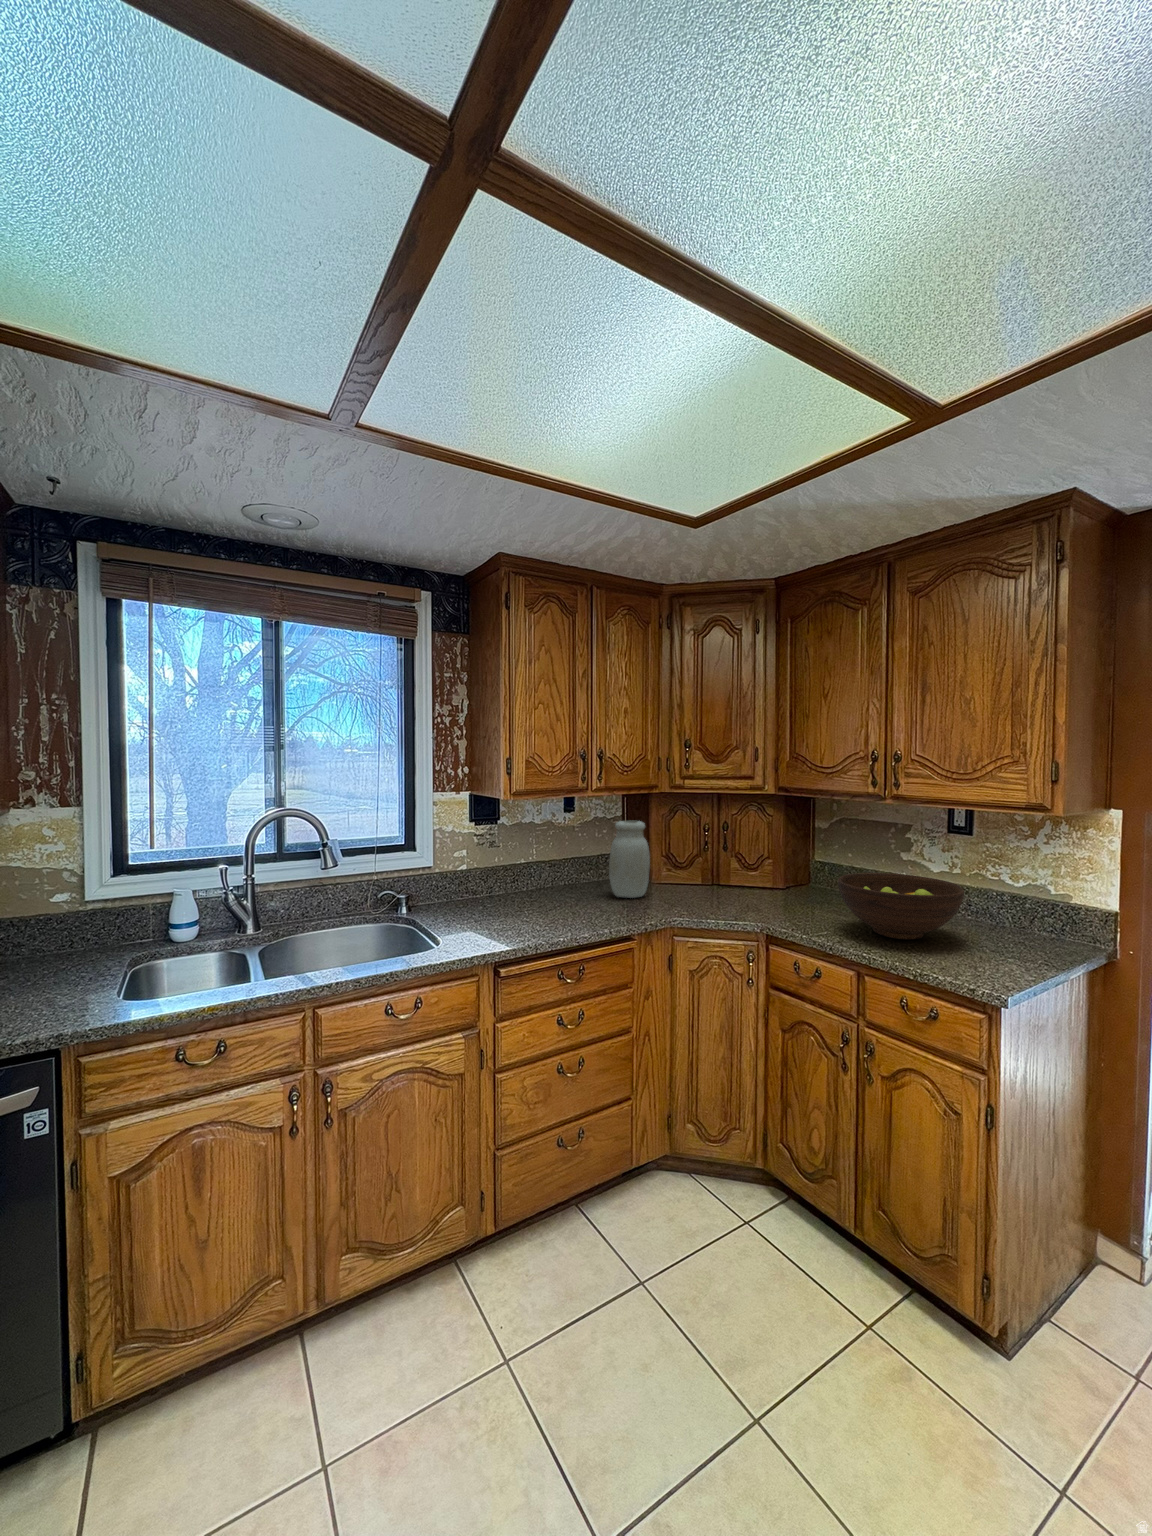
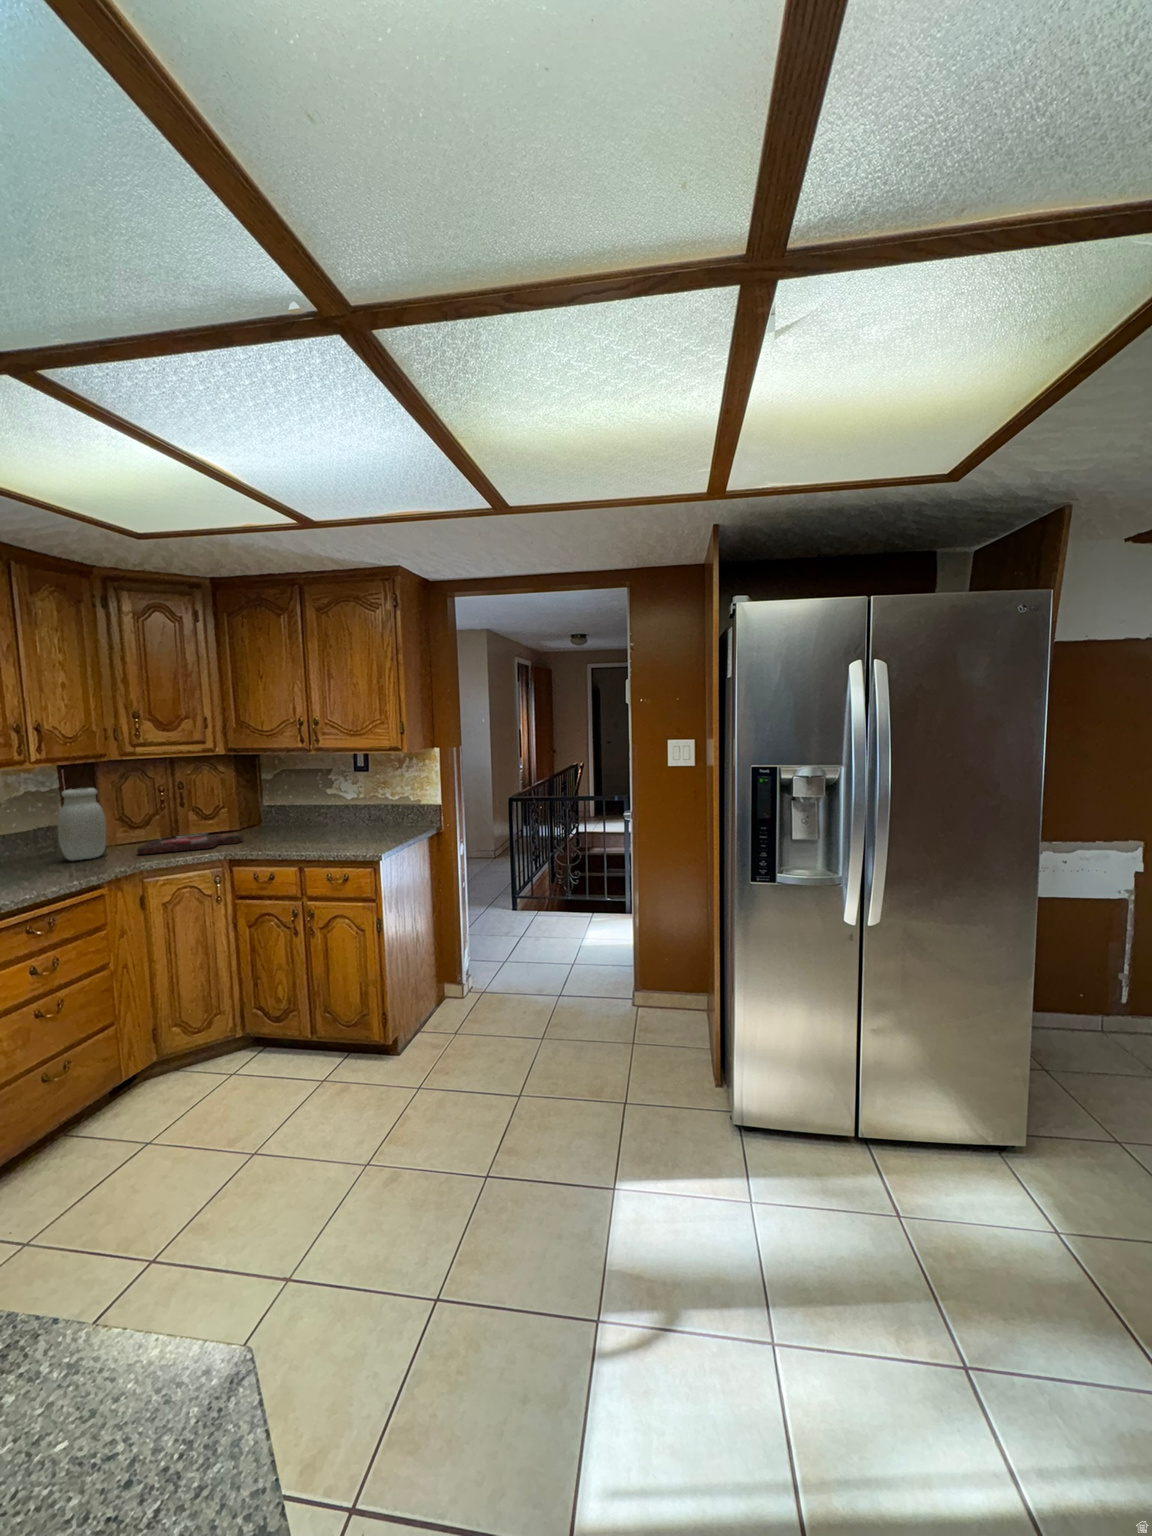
fruit bowl: present [838,873,964,939] -> none [281,801,362,842]
cutting board: none [674,886,787,912] -> present [137,835,243,854]

